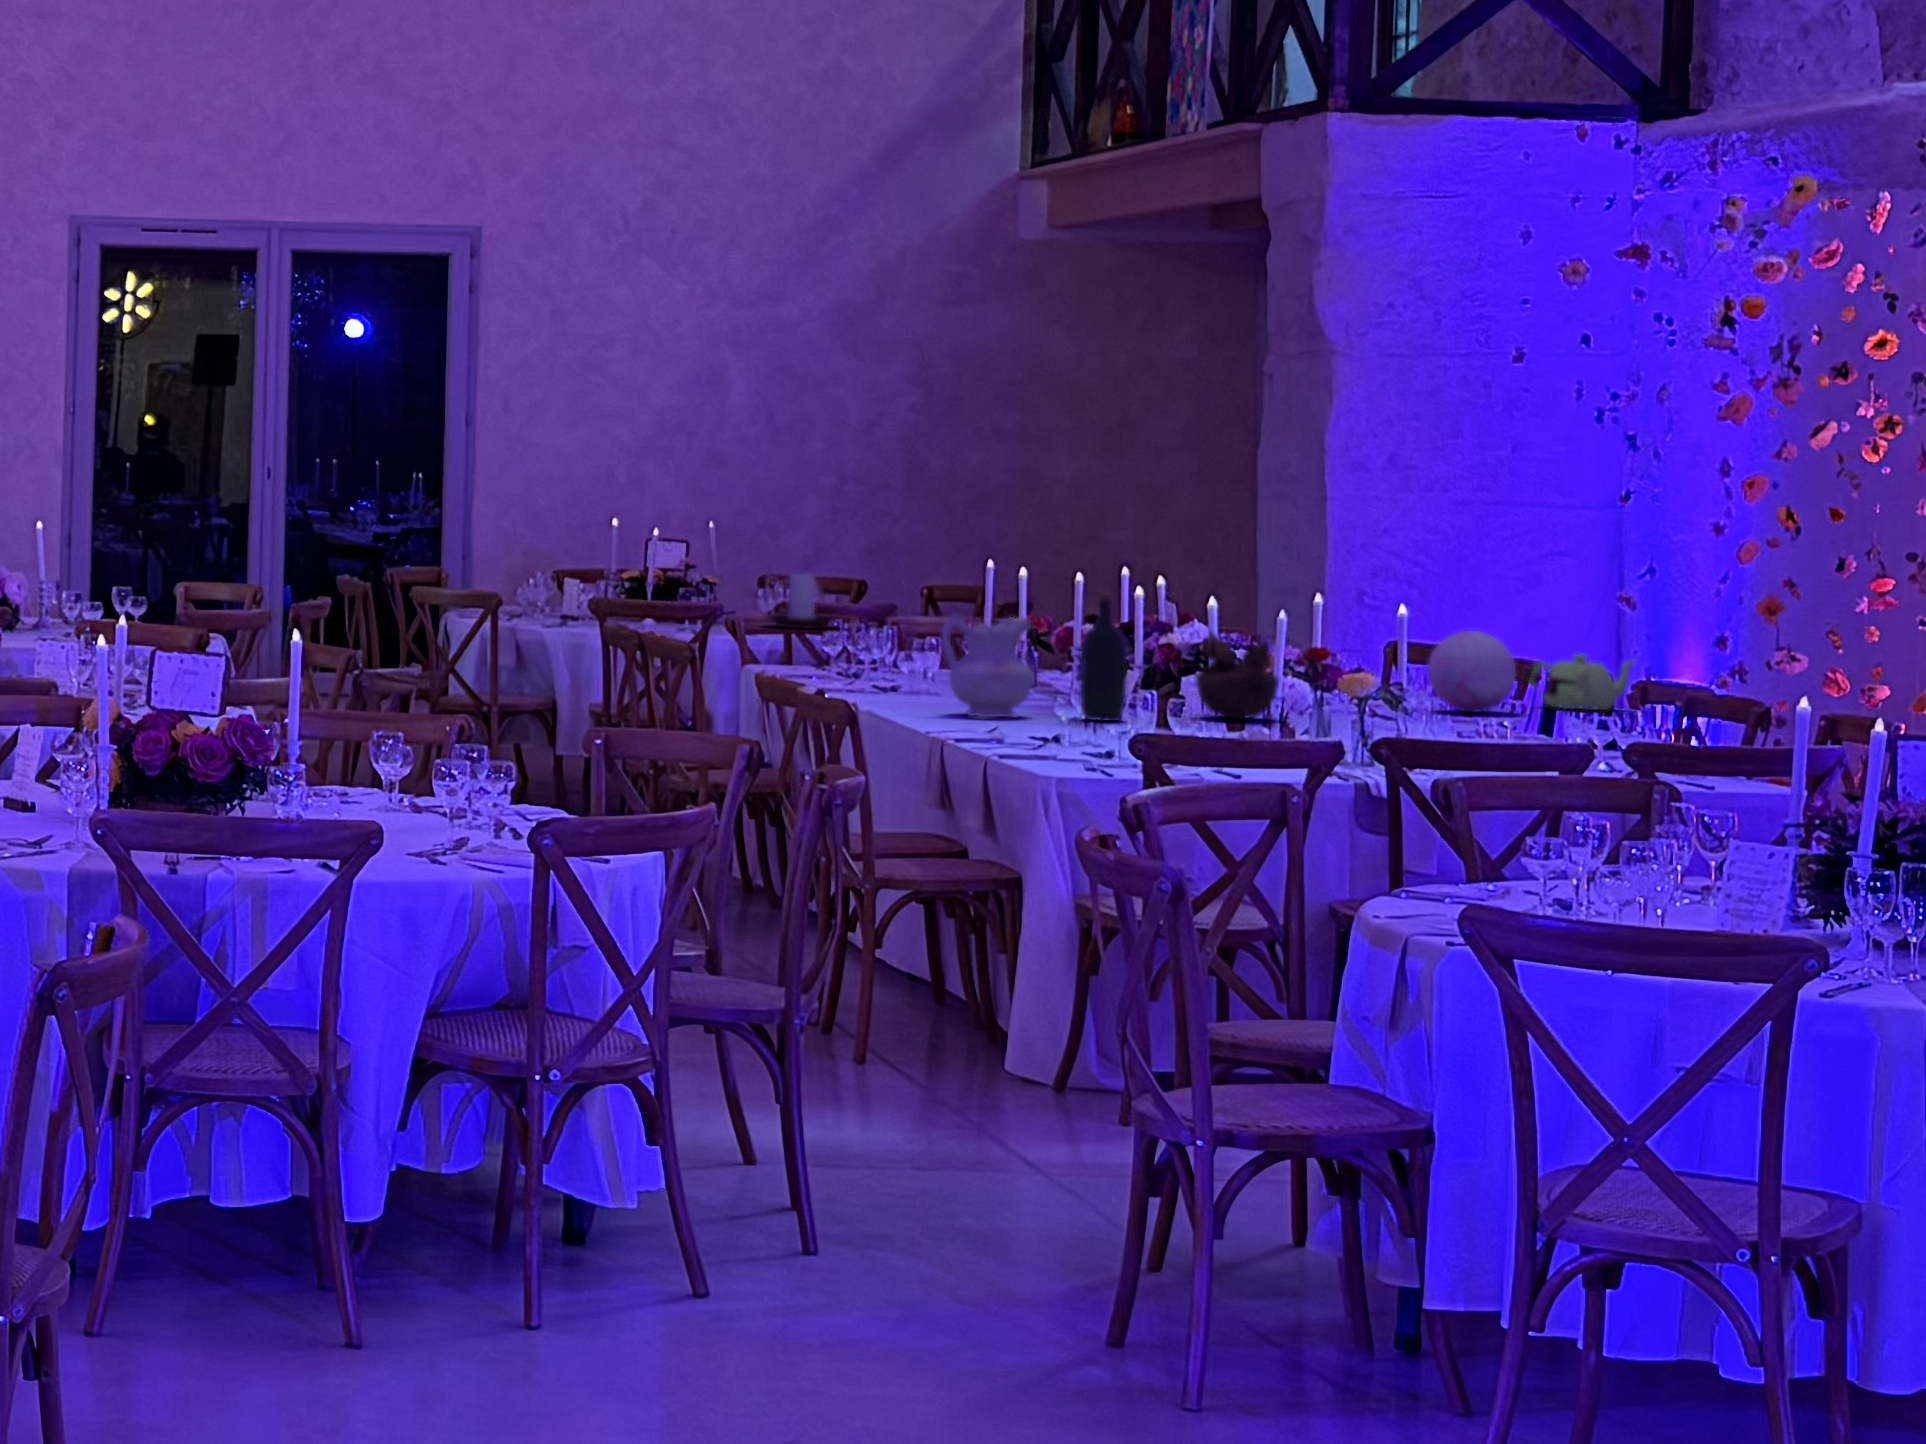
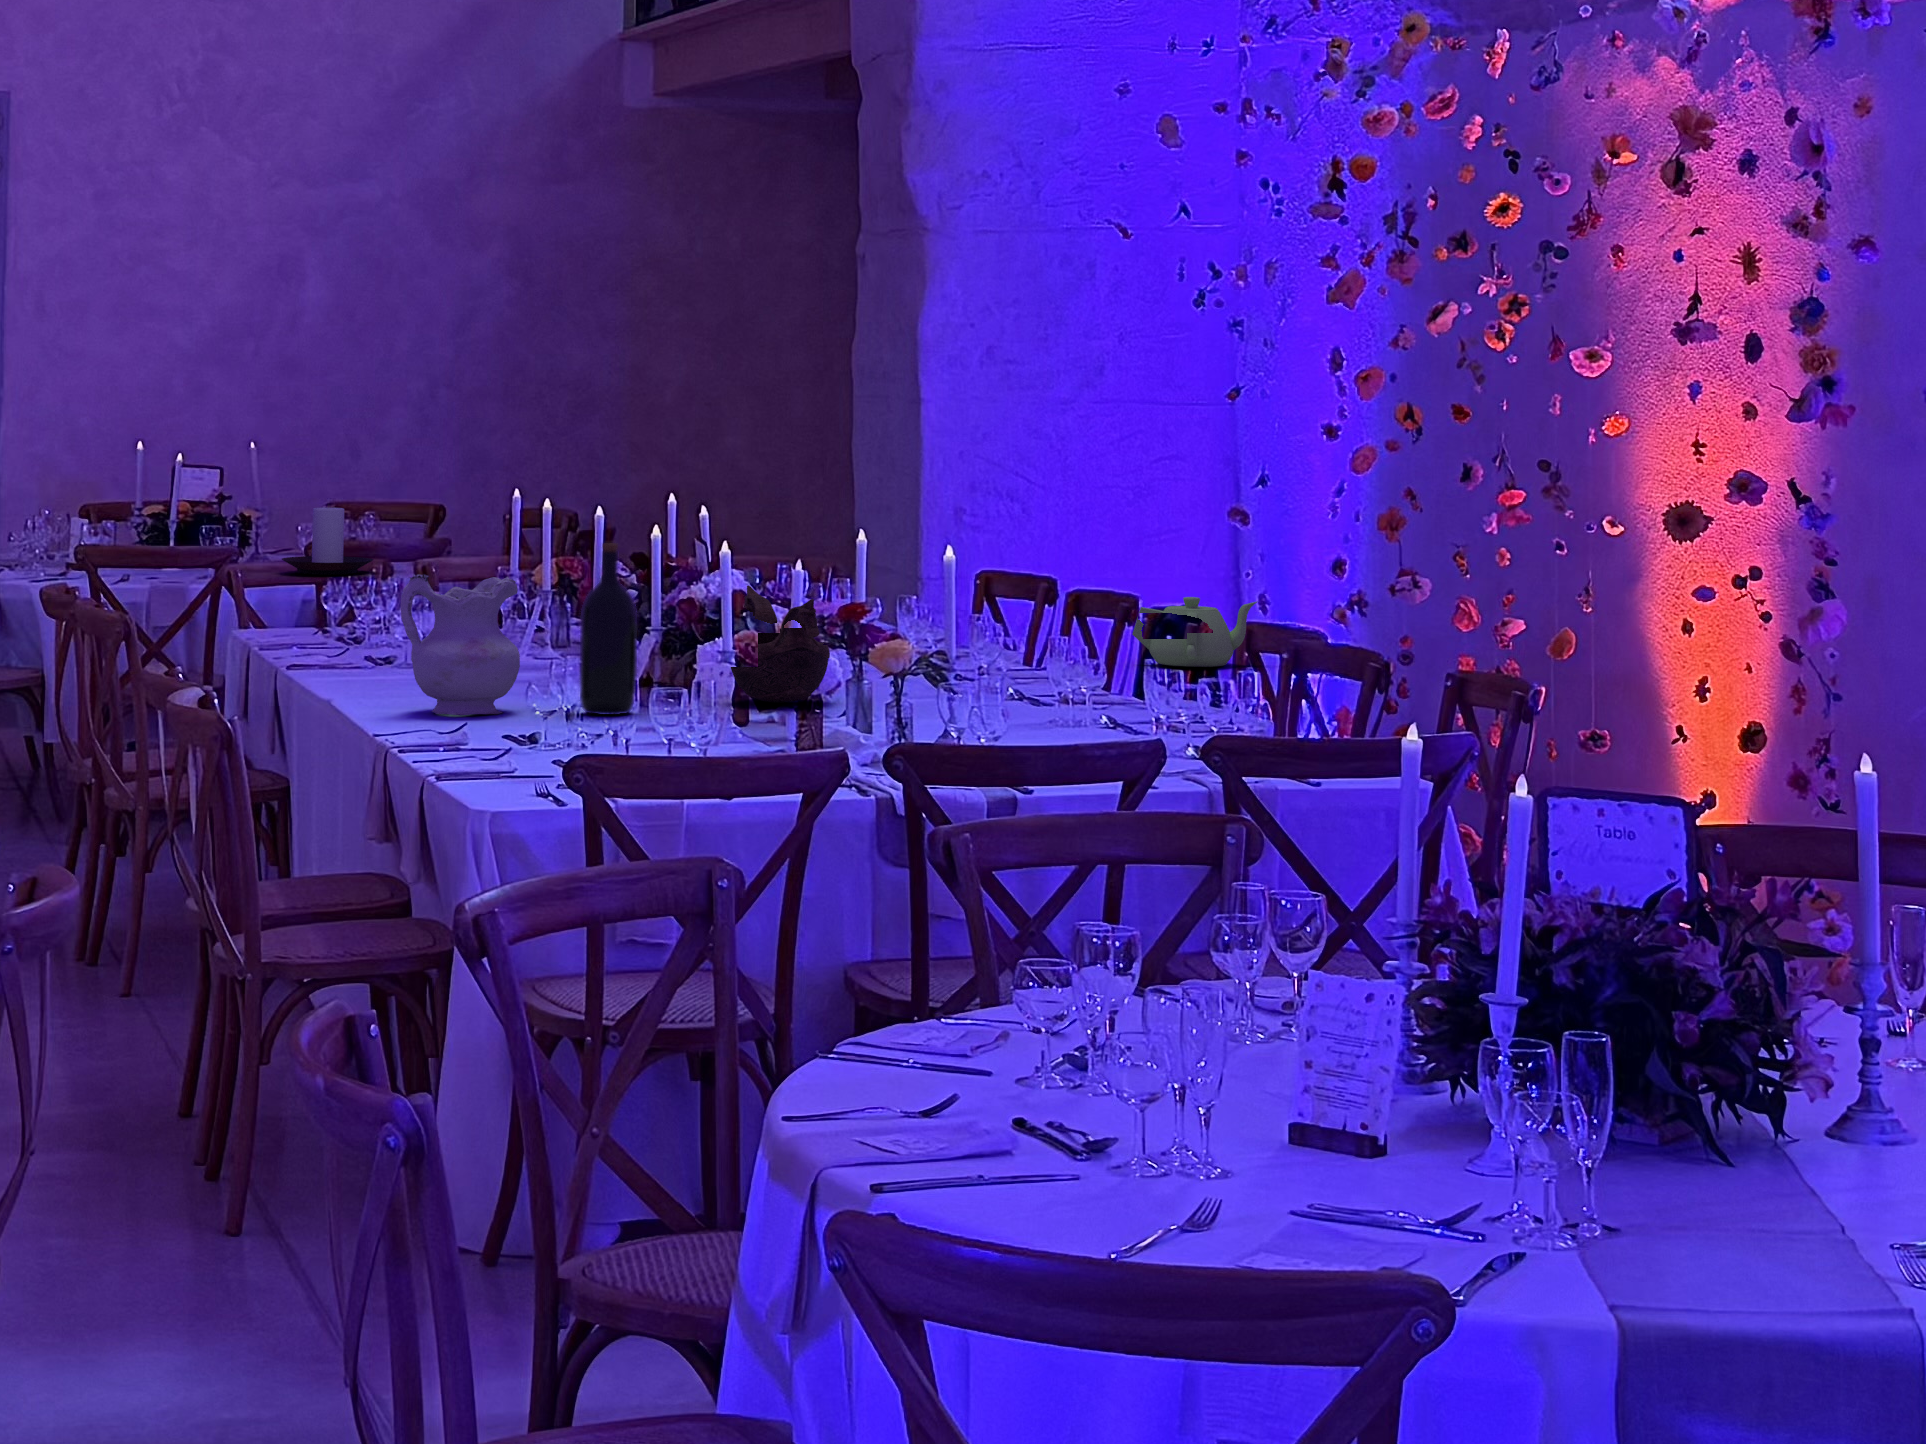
decorative orb: present [1428,631,1516,712] -> none [1014,573,1117,677]

